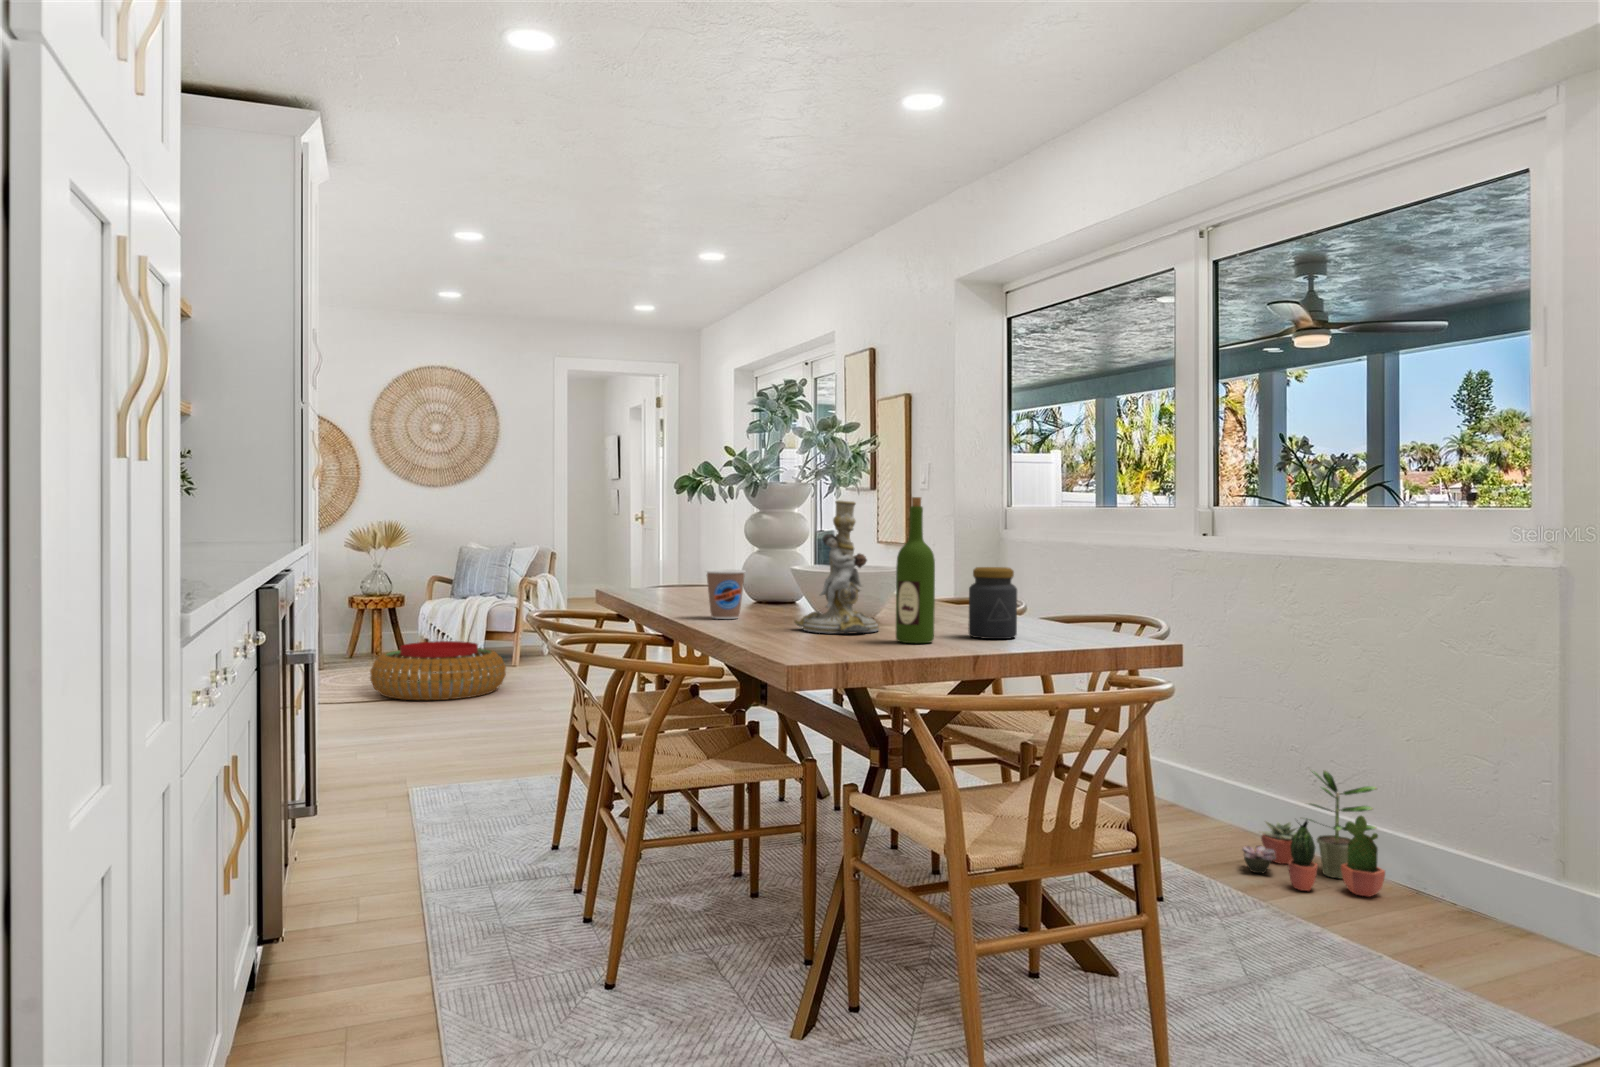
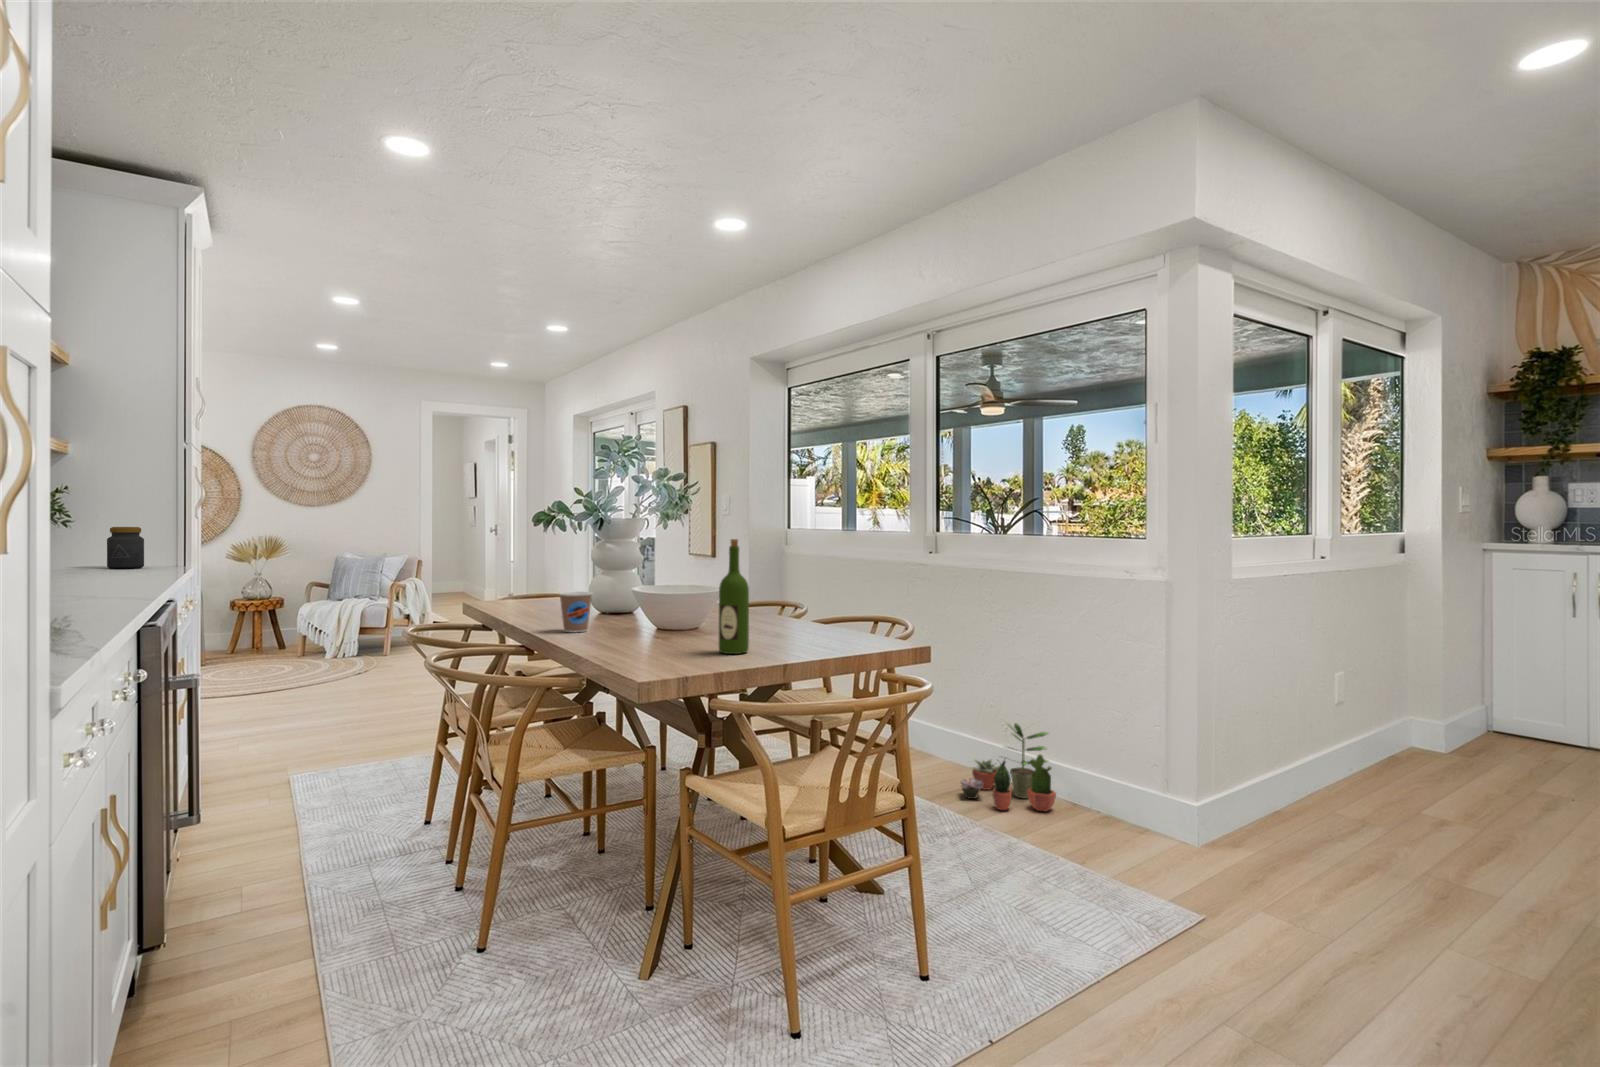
candlestick: present [794,500,879,634] -> none [635,539,703,646]
jar: present [968,567,1017,639] -> present [107,527,144,569]
pouf: present [370,641,506,700] -> none [253,638,379,690]

